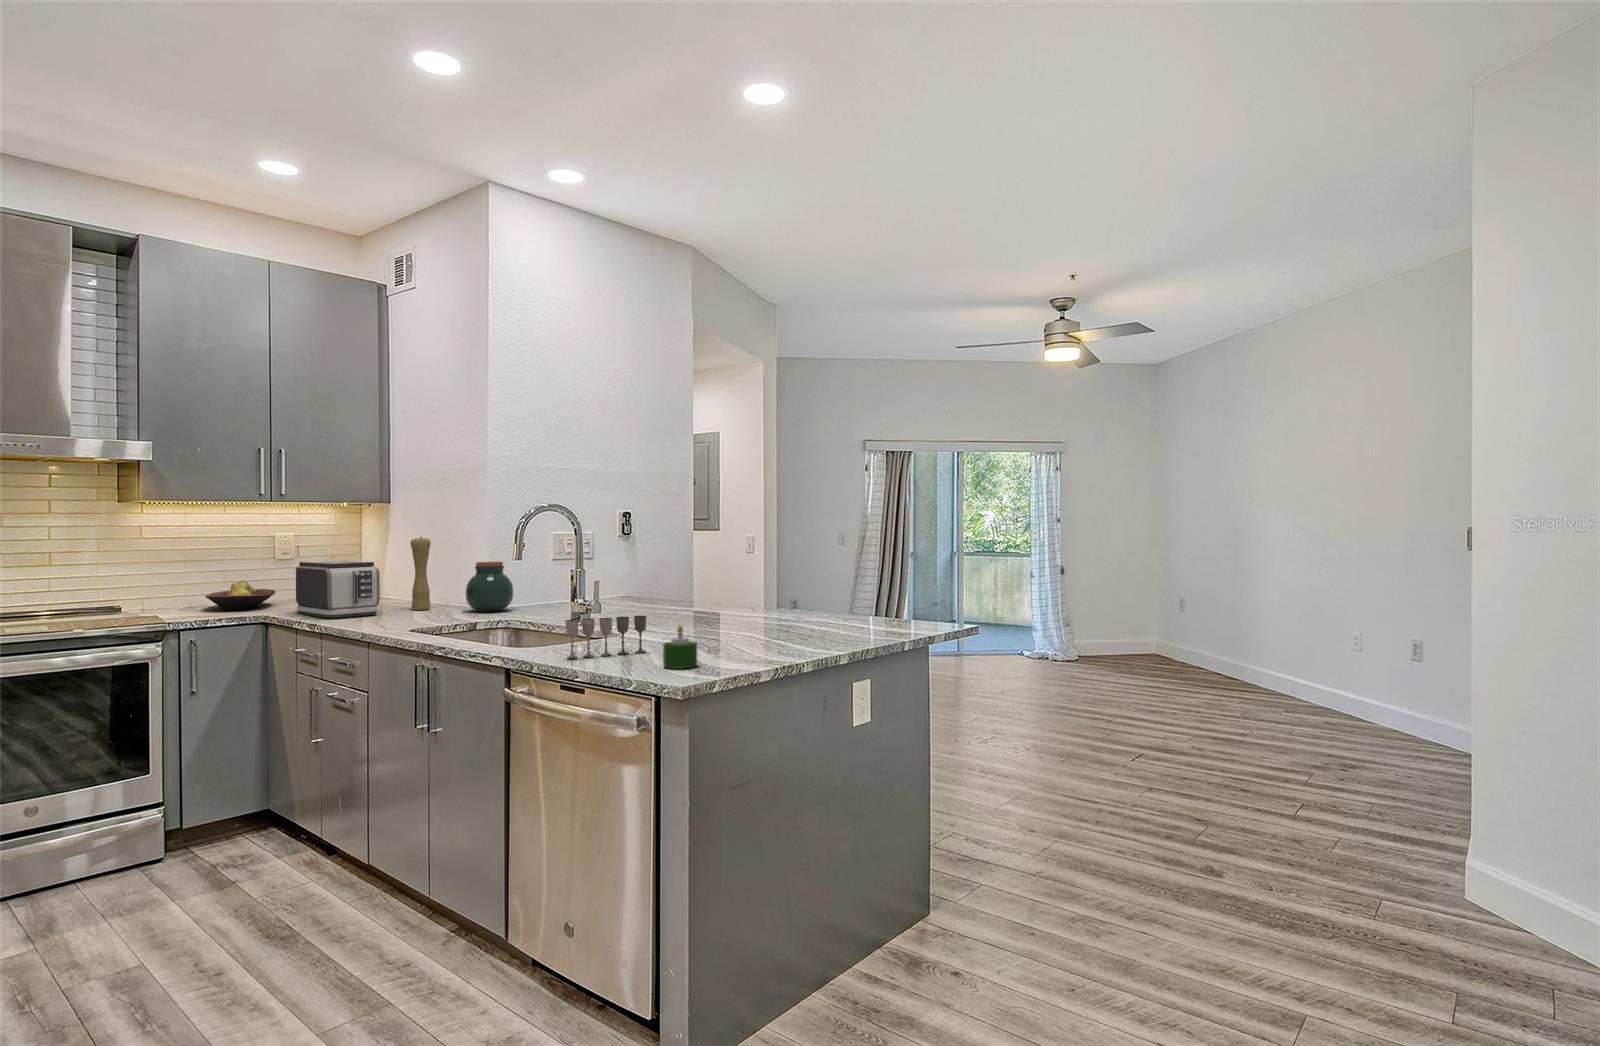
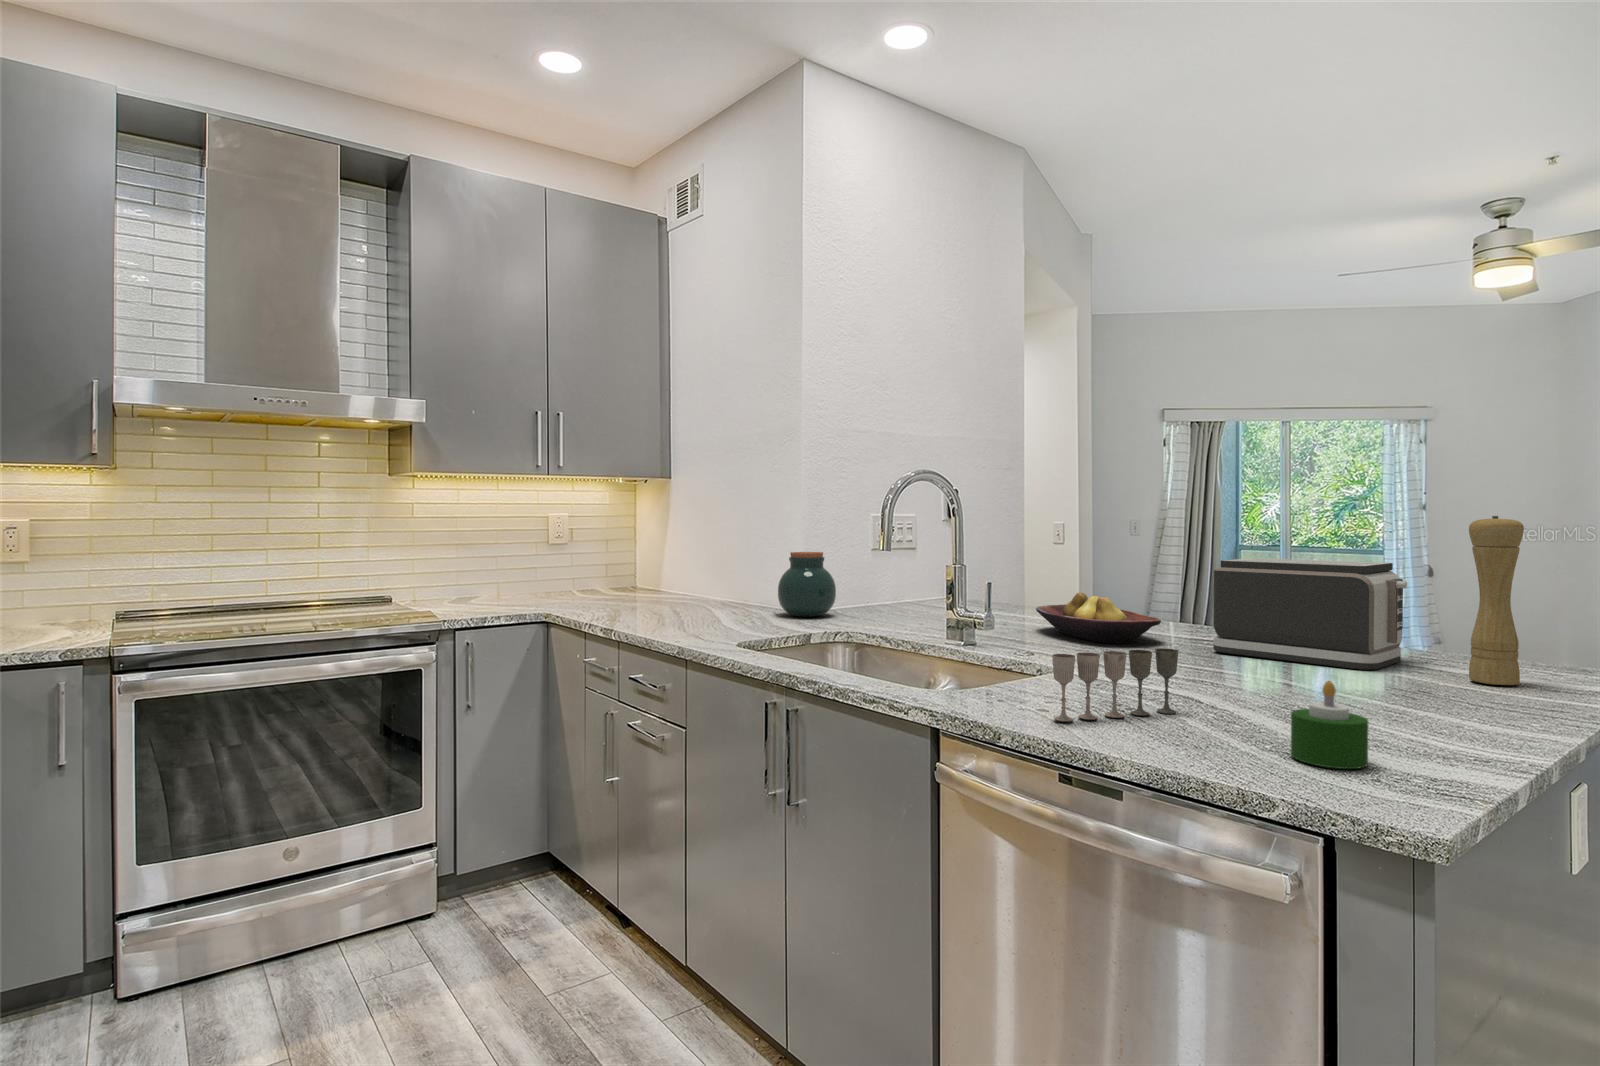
pepper mill: present [411,537,431,610] -> present [1469,516,1524,685]
toaster: present [296,560,380,618] -> present [1213,558,1407,670]
fruit bowl: present [205,581,275,610] -> present [1036,593,1161,644]

